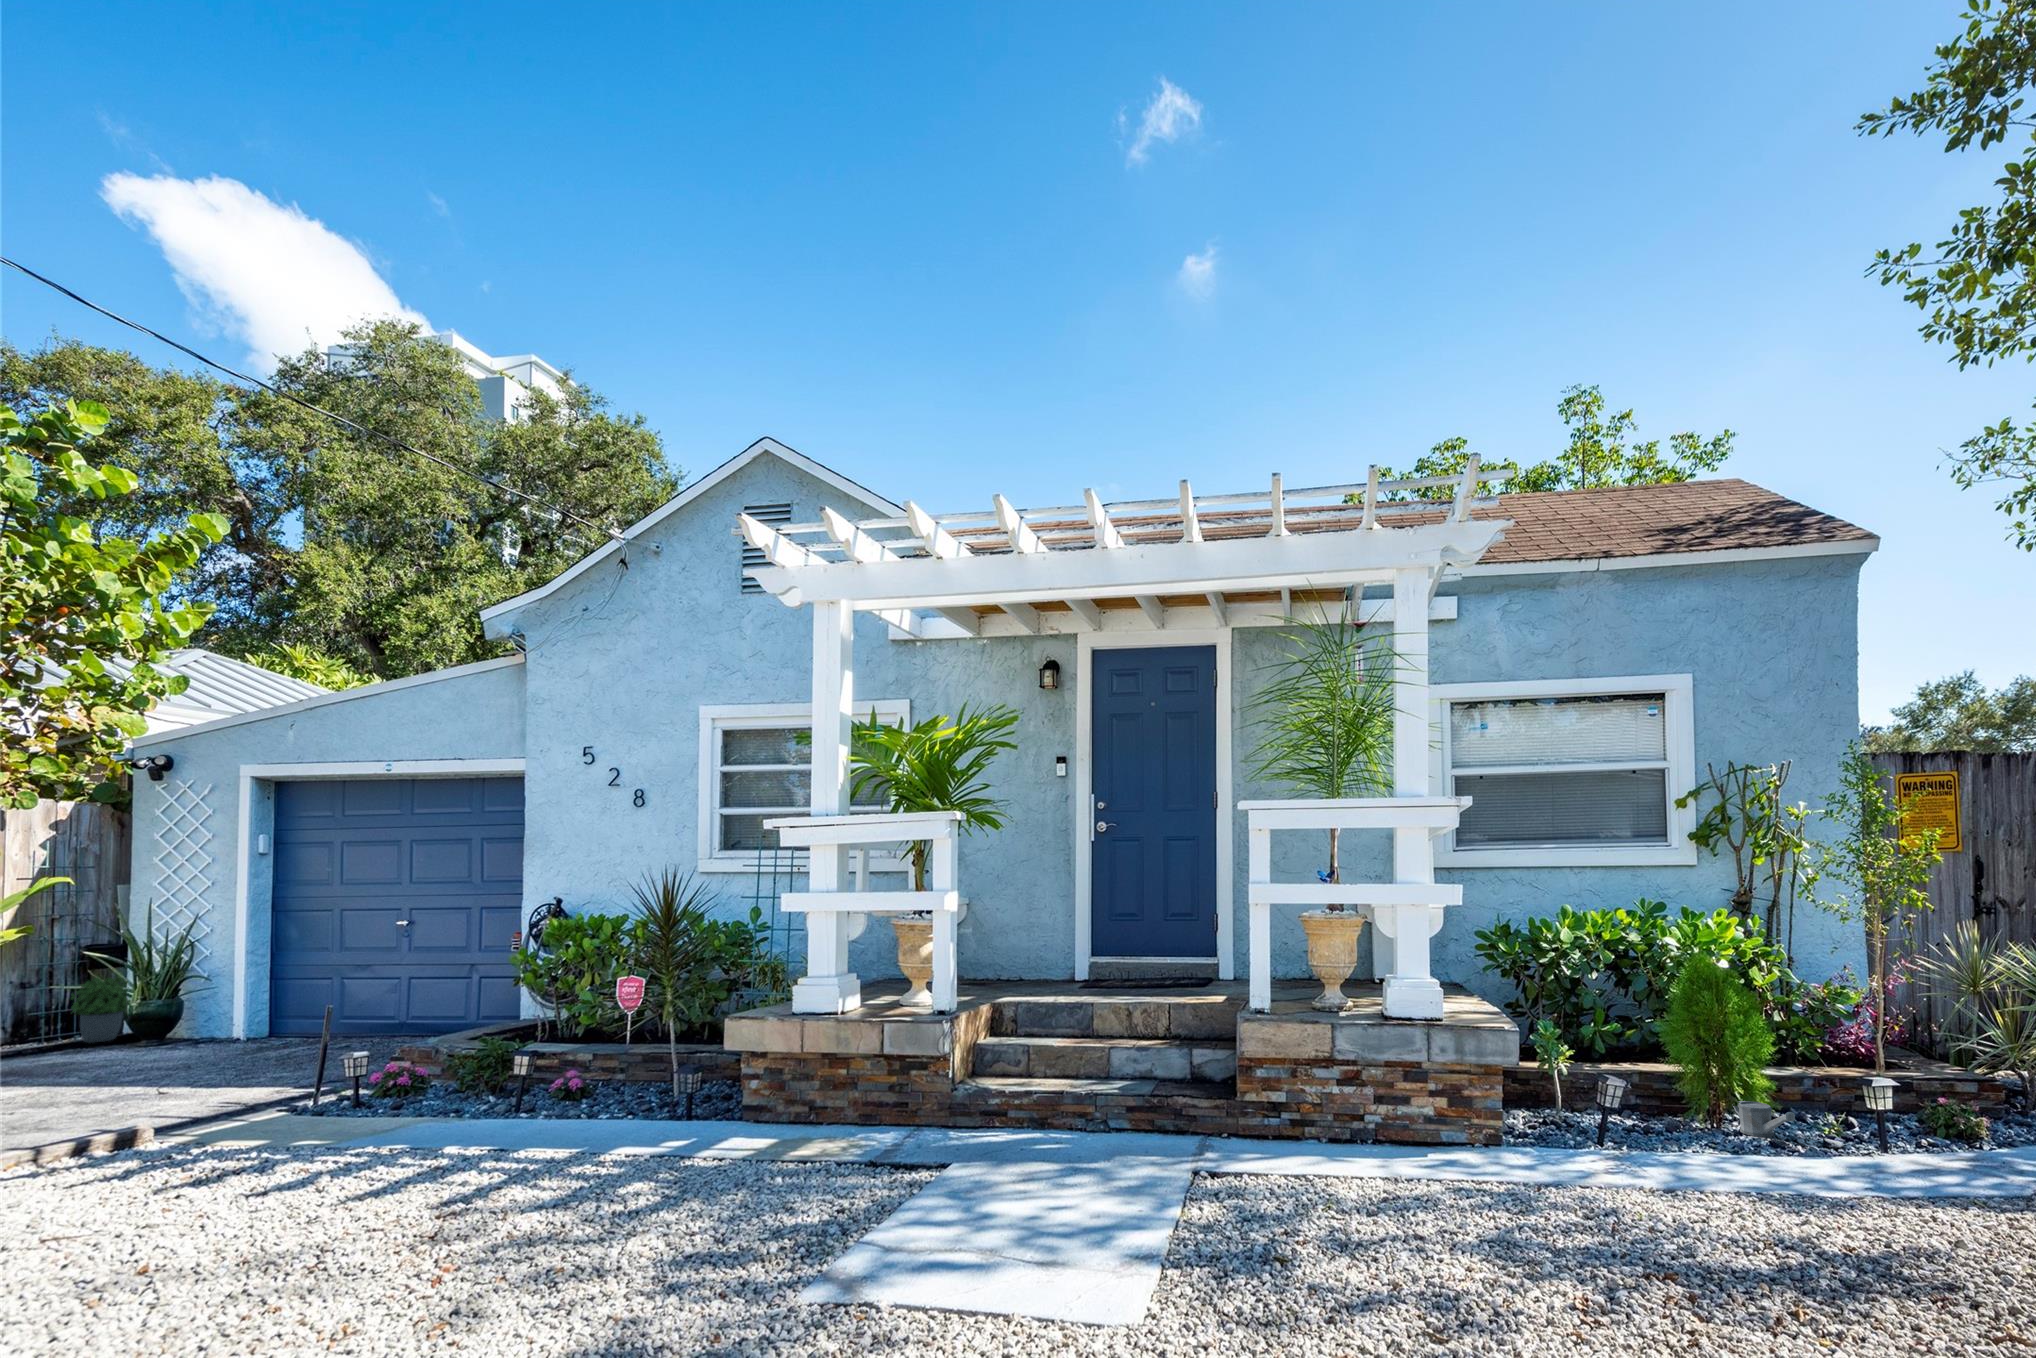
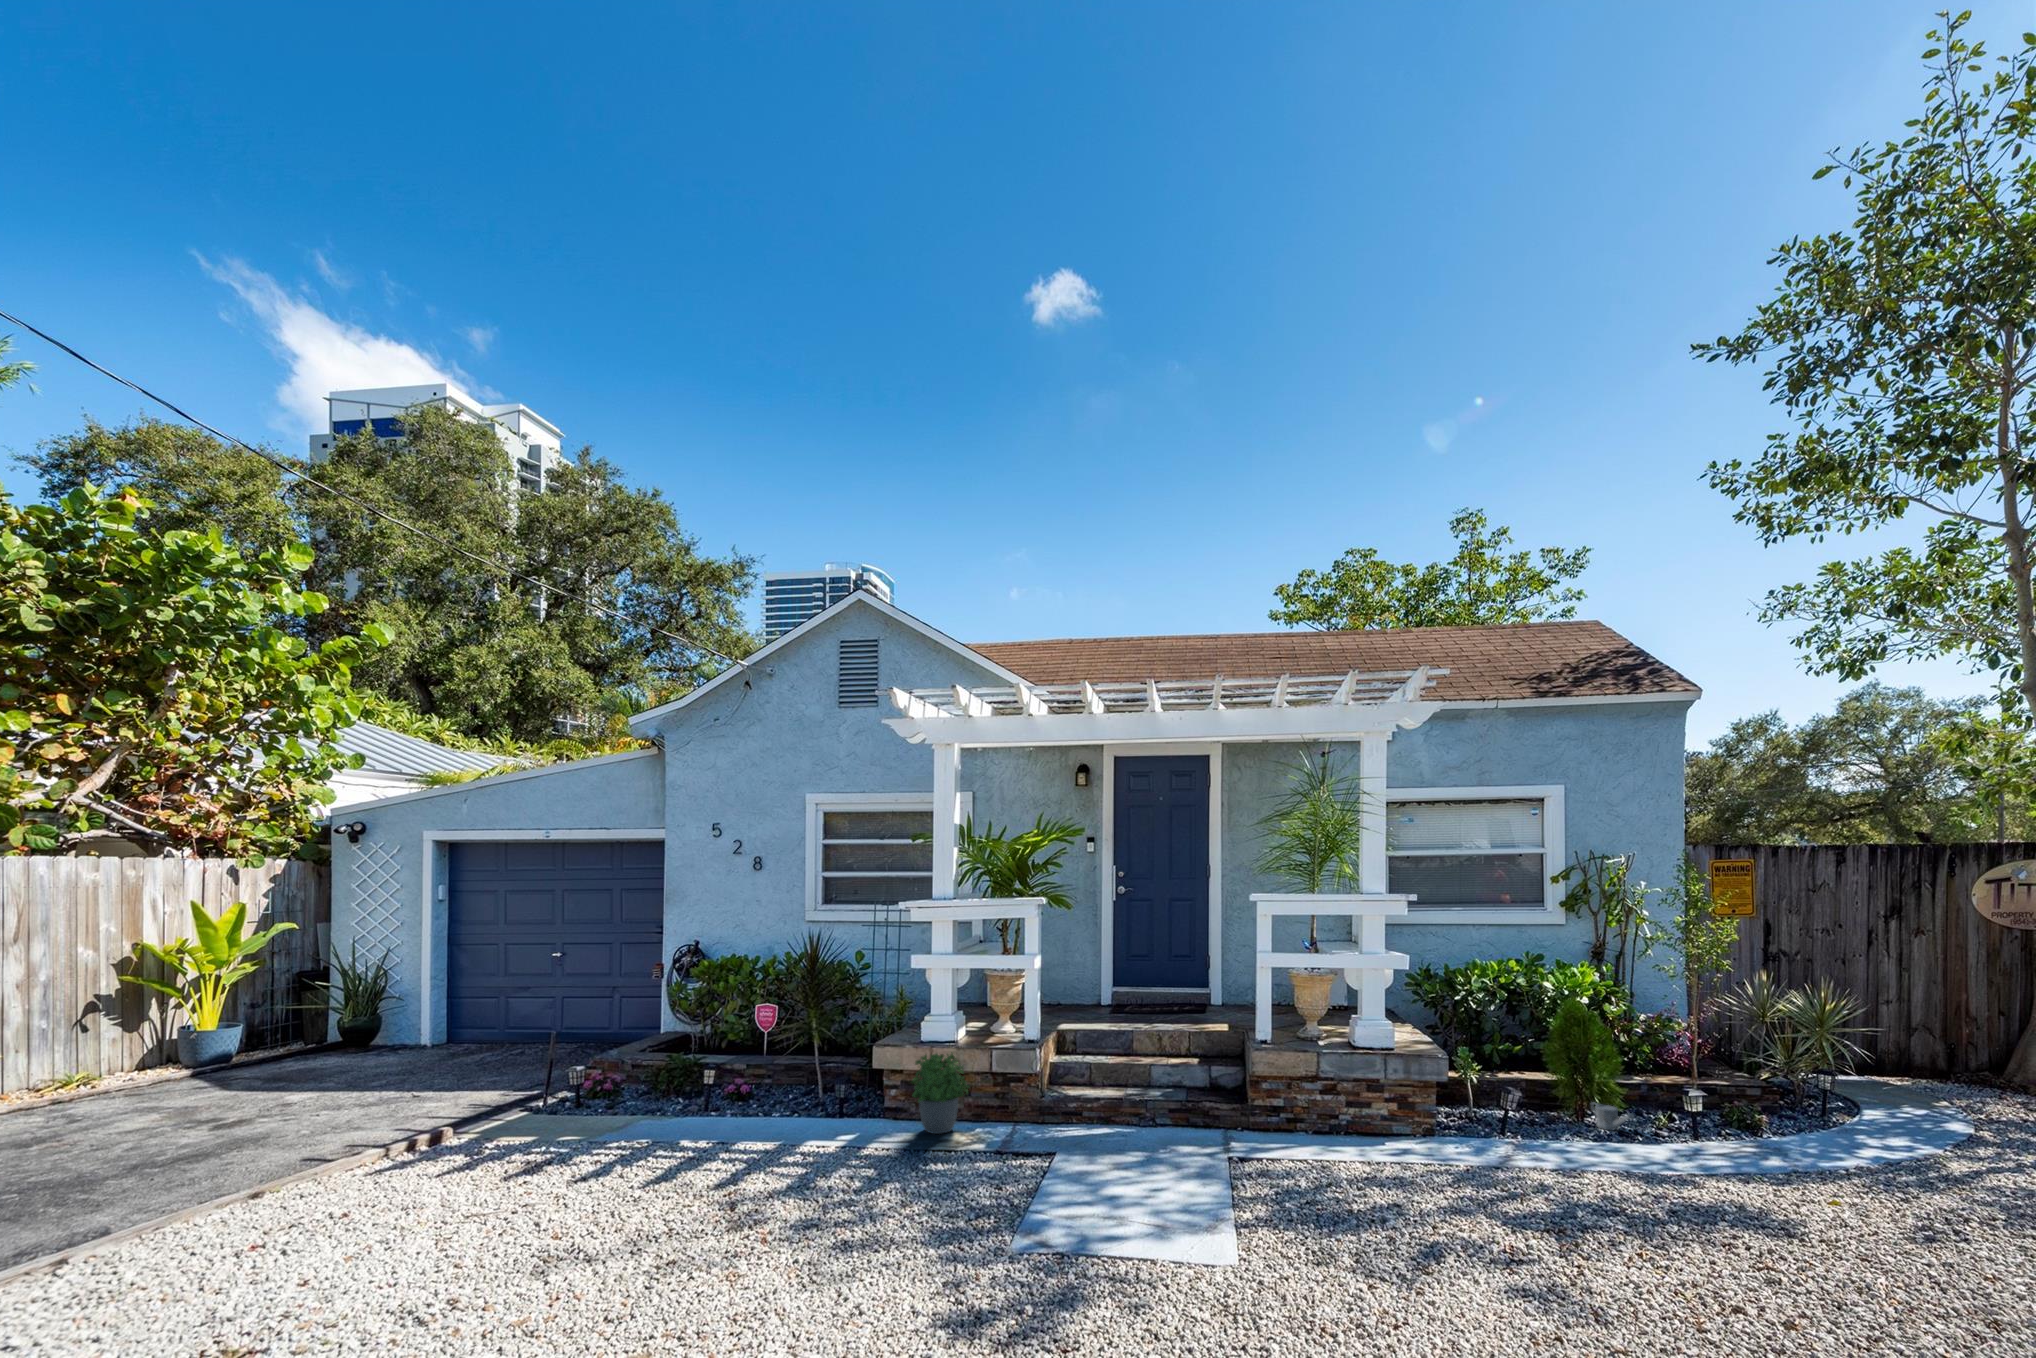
potted plant: present [71,977,129,1043] -> present [912,1052,969,1134]

